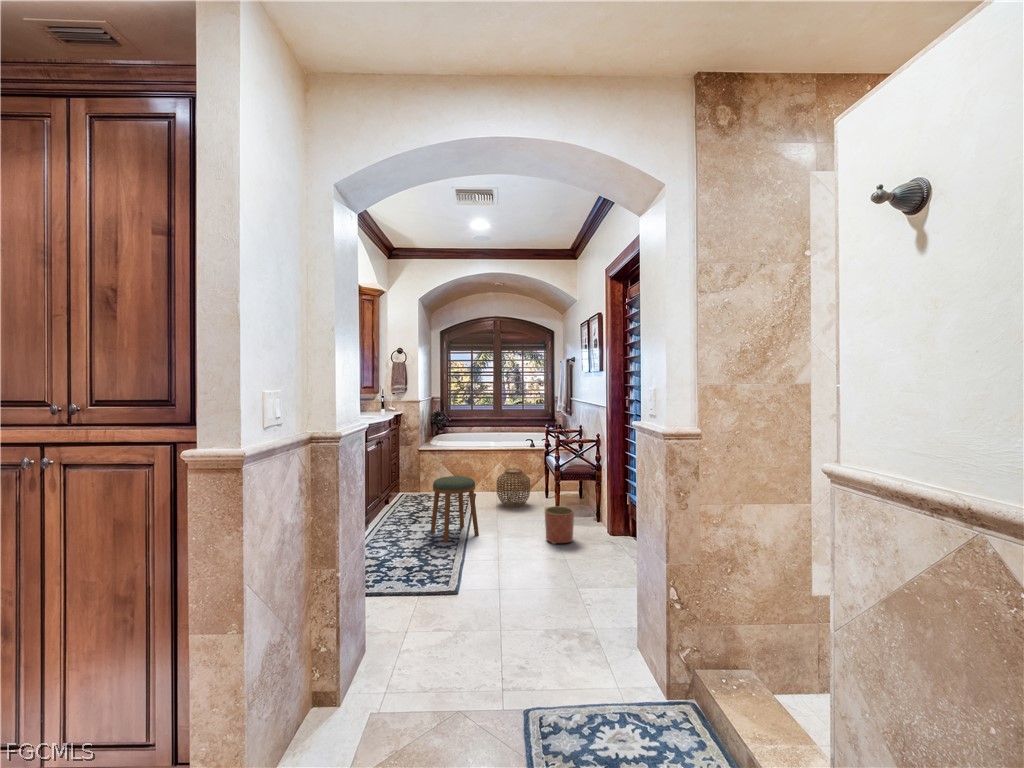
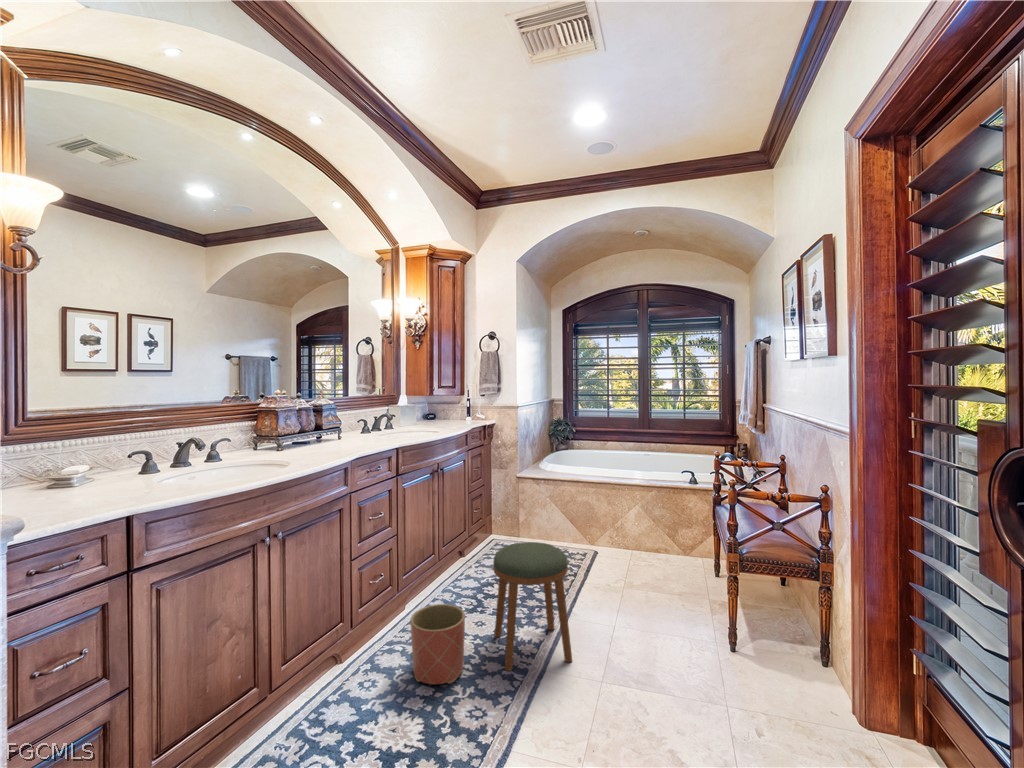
woven basket: present [497,469,530,507] -> none [624,524,683,593]
planter: present [545,506,574,544] -> present [410,604,465,684]

